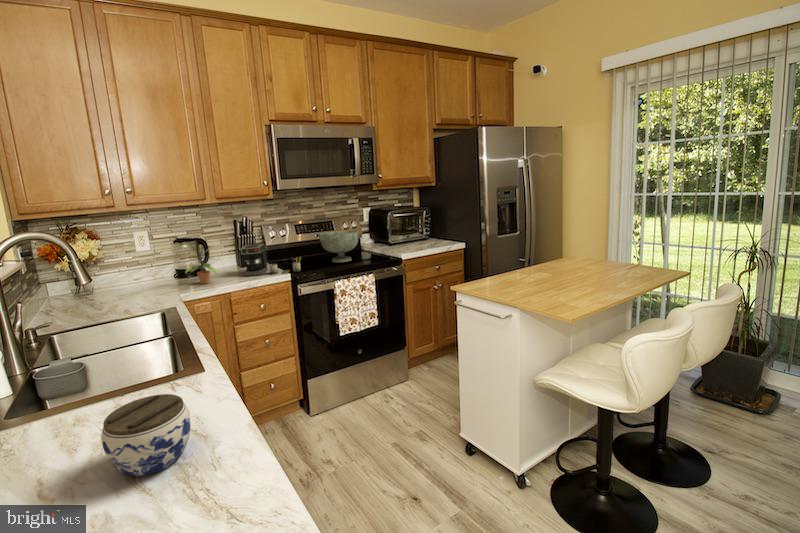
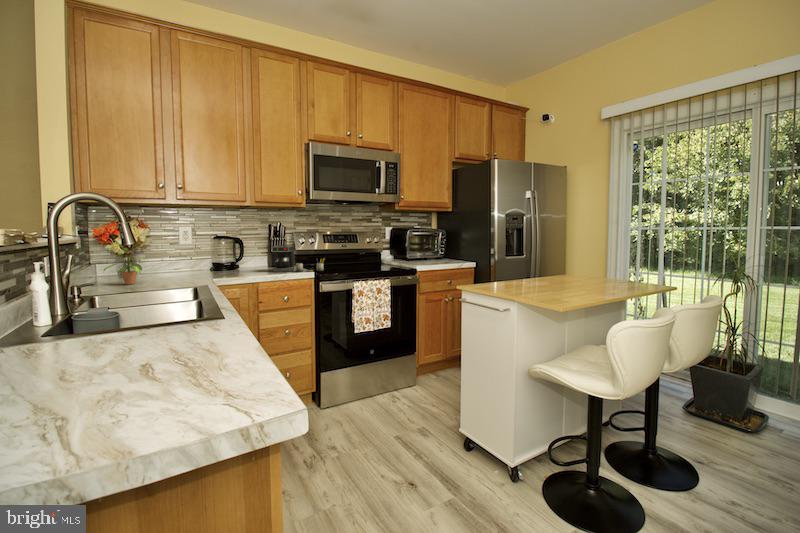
decorative bowl: present [320,231,358,262] -> none [343,241,378,268]
potted plant: present [185,243,218,284] -> present [104,240,146,284]
jar: present [101,394,191,476] -> none [111,304,195,368]

